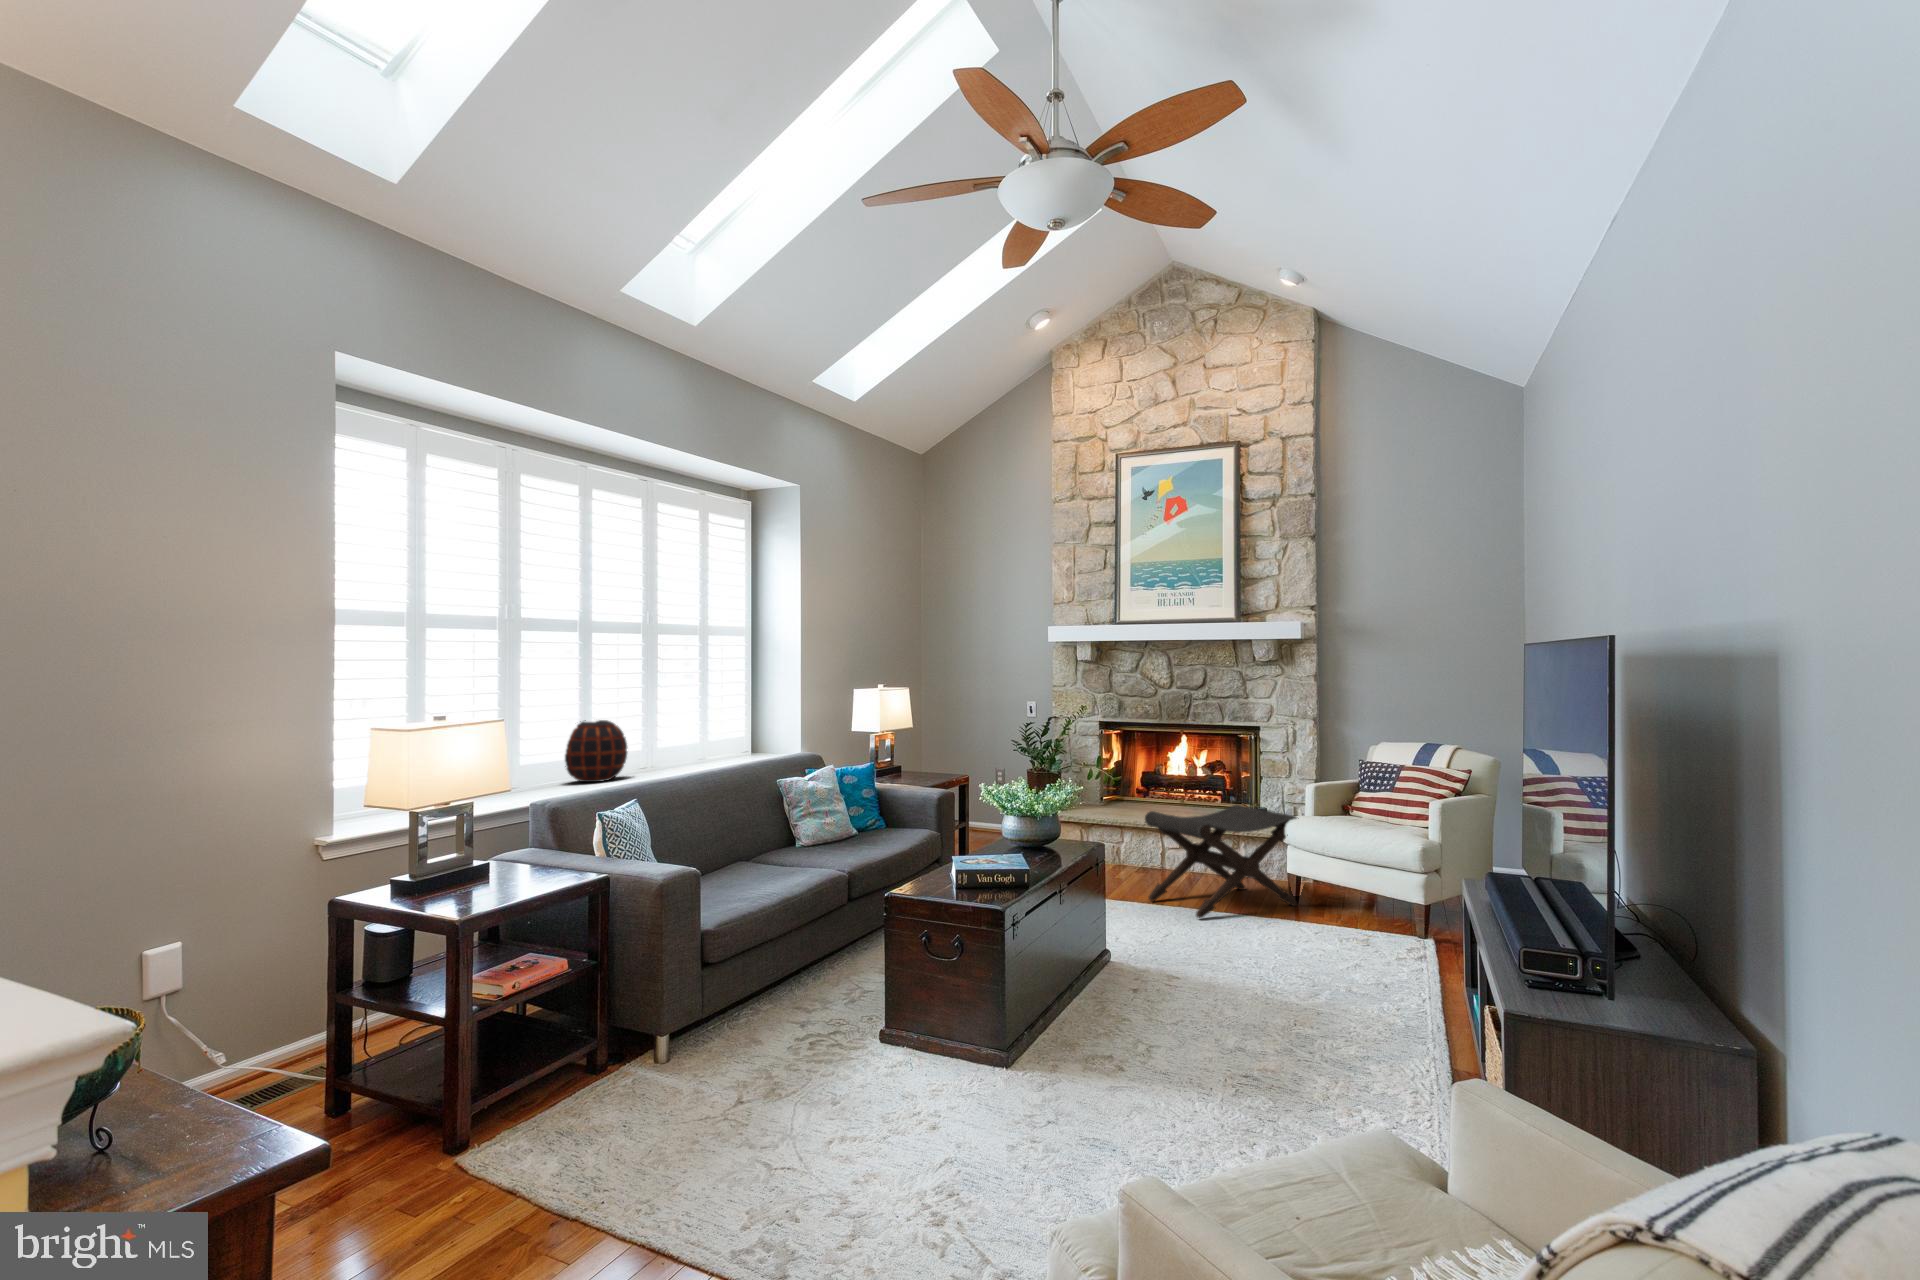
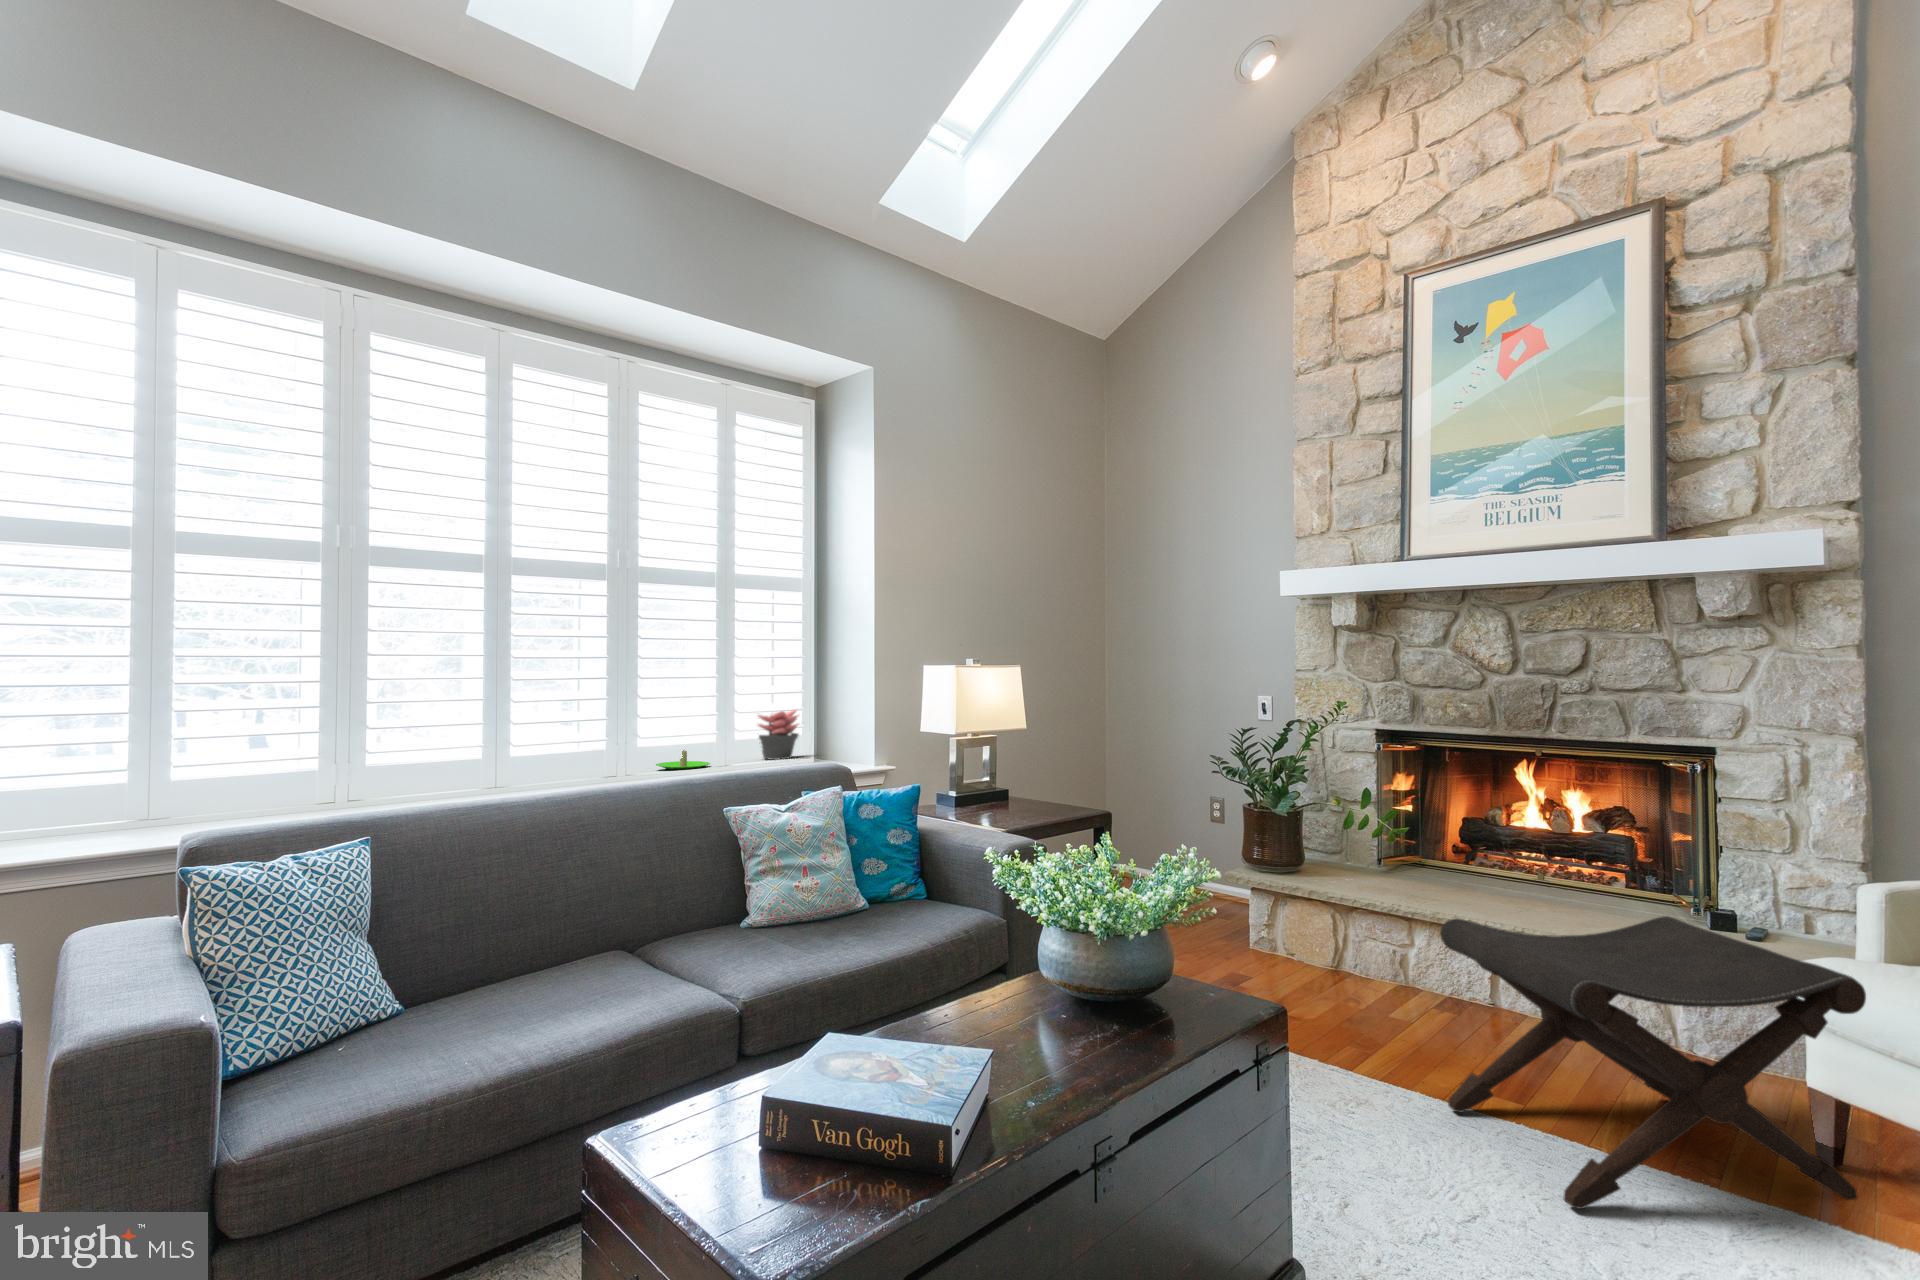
decorative vase: present [565,720,627,782] -> none [422,696,532,793]
succulent plant: none [712,721,746,756] -> present [758,710,798,760]
candle: none [666,740,702,765] -> present [656,750,710,770]

